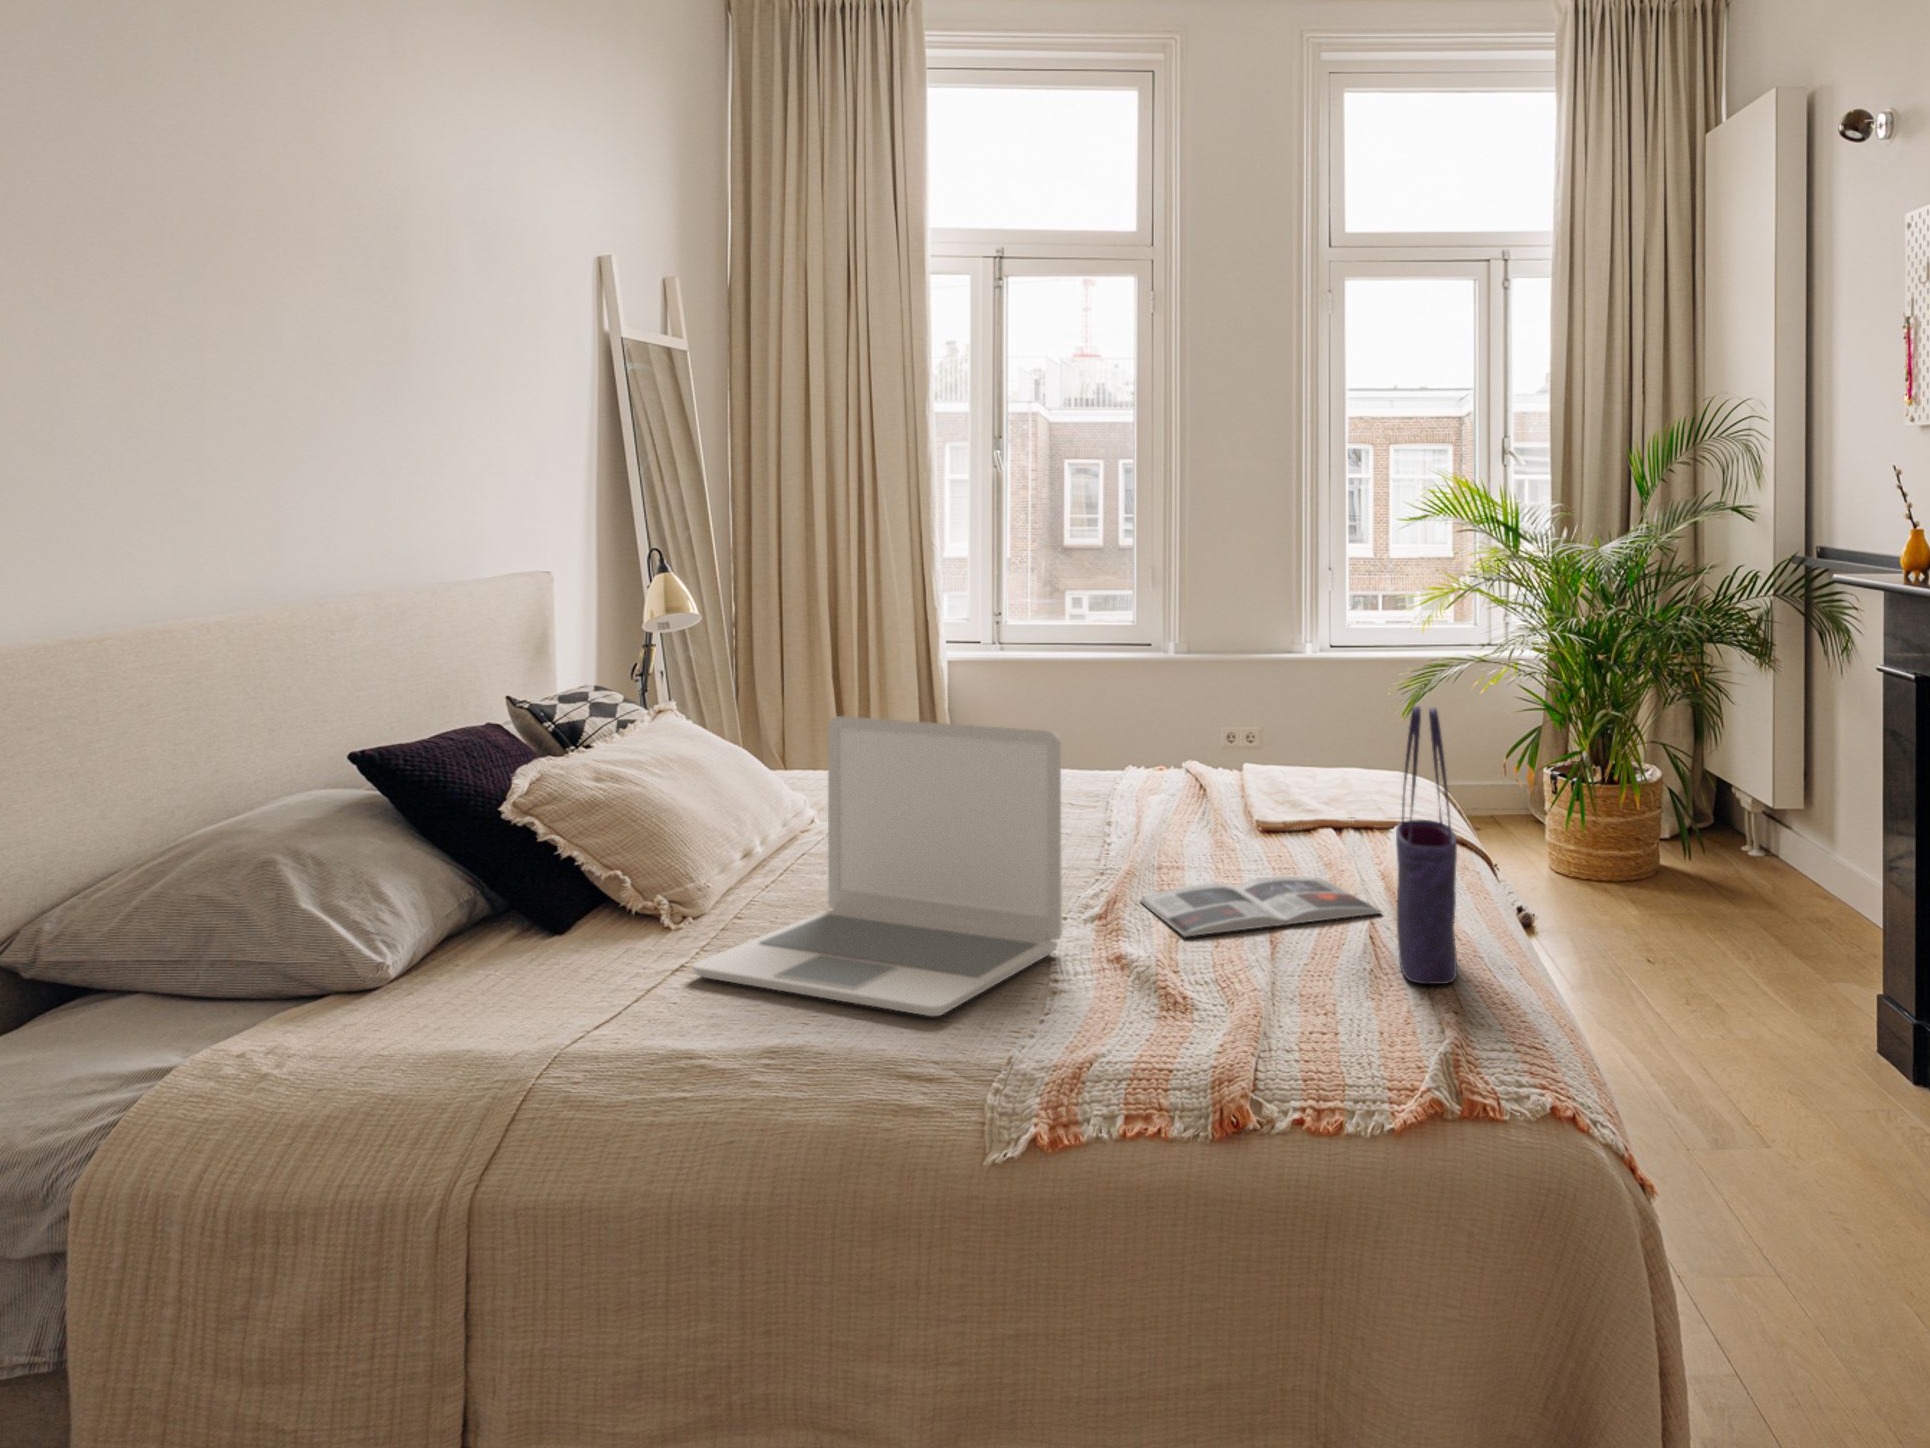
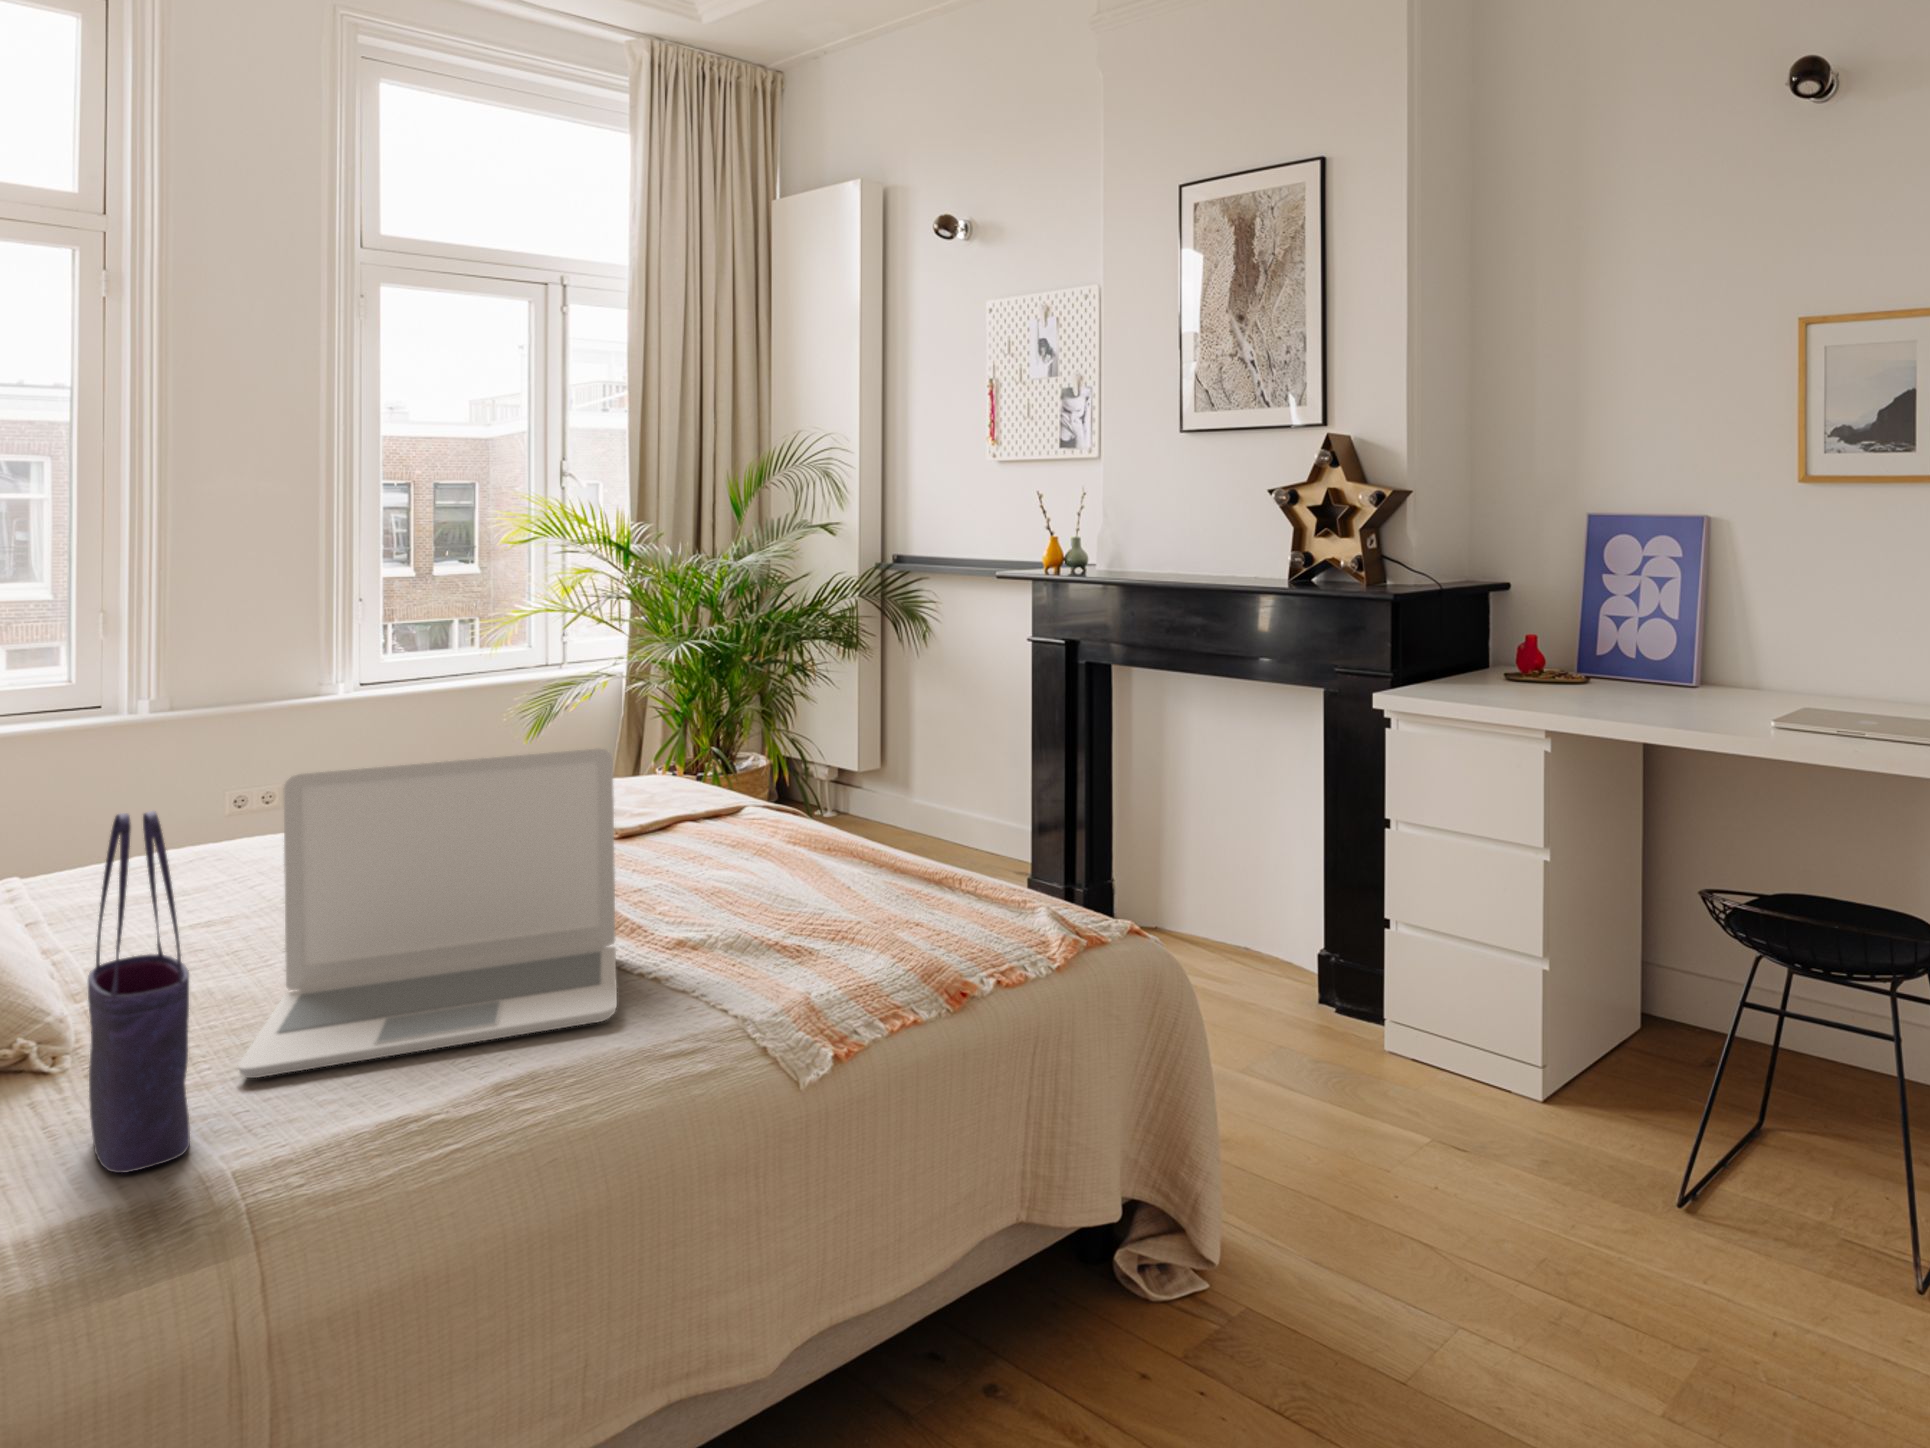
tote bag: present [1396,706,1457,984] -> present [88,811,190,1173]
magazine: present [1140,876,1381,936] -> none [605,857,831,918]

